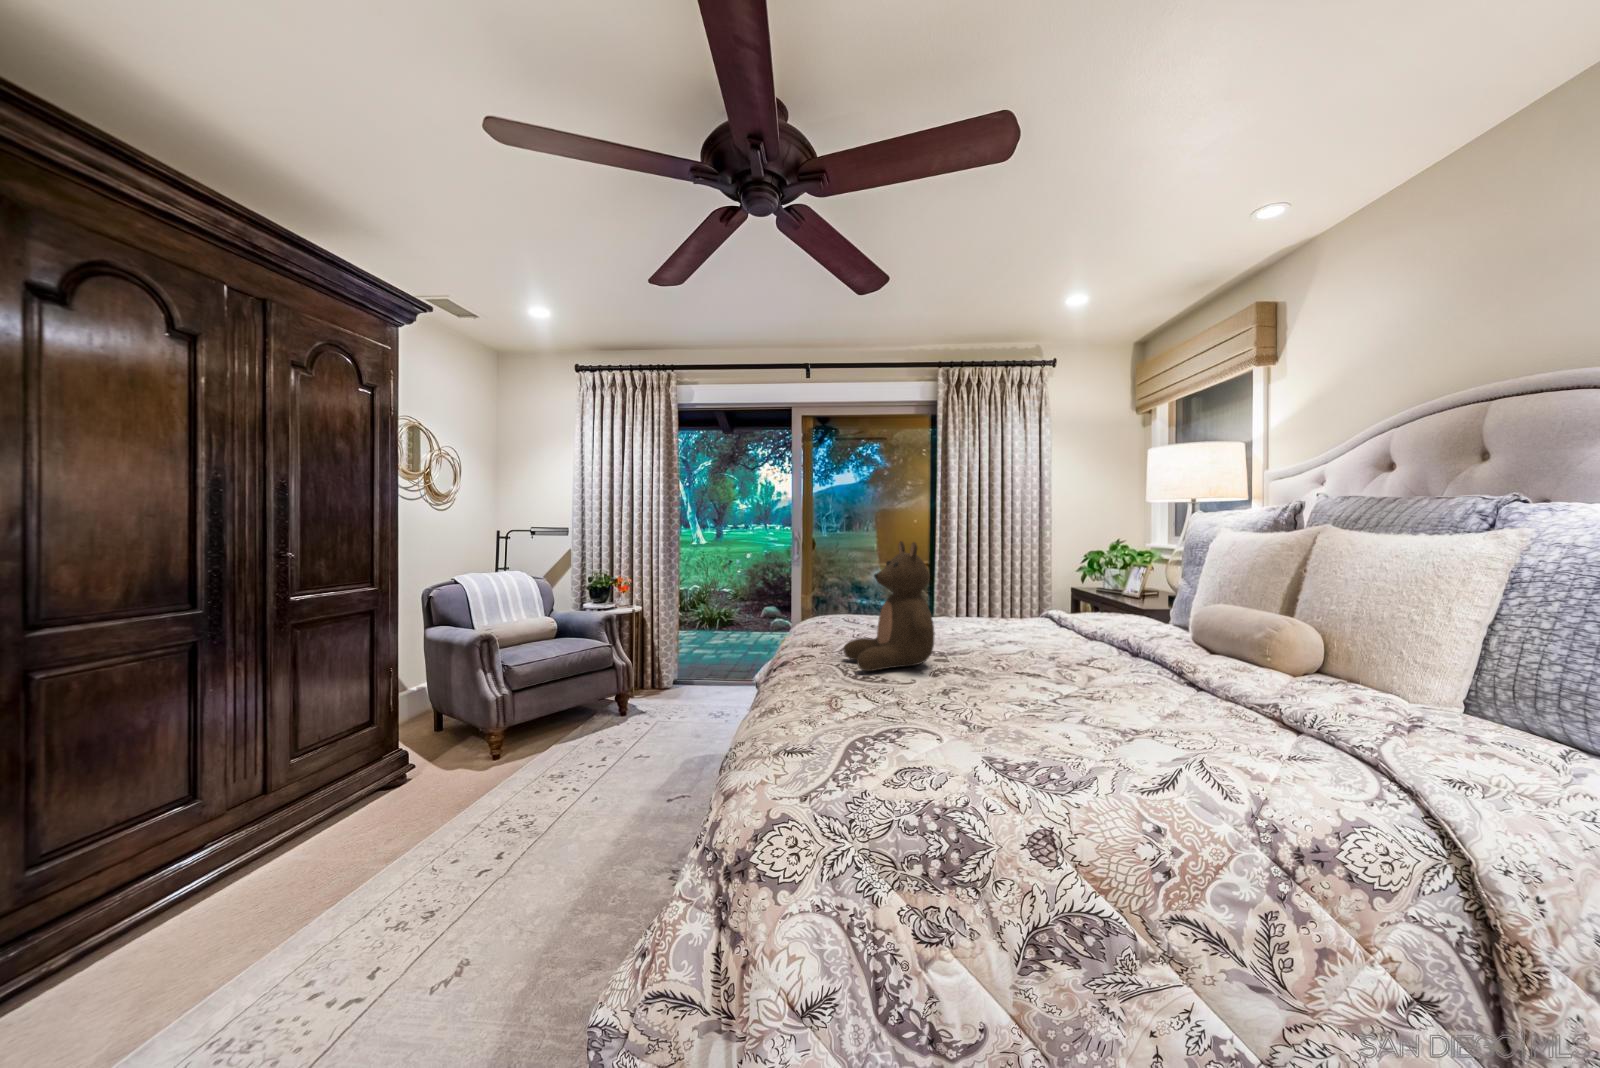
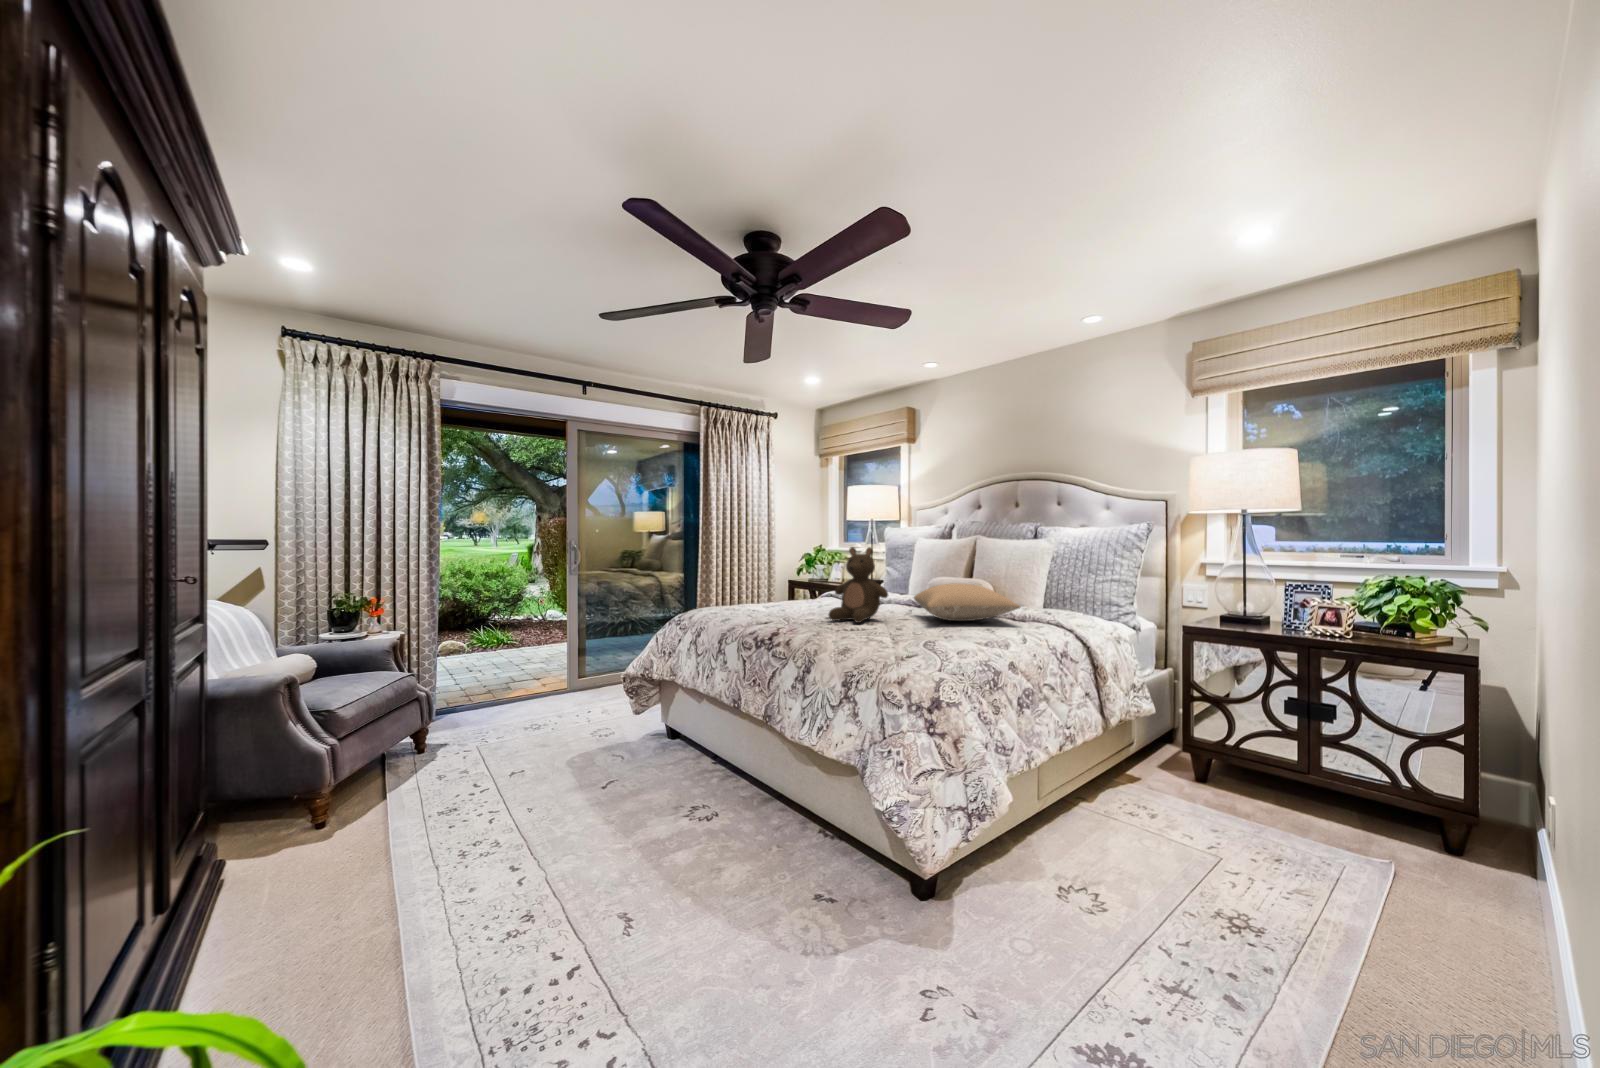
pillow: none [939,623,1208,718] -> present [914,583,1021,621]

